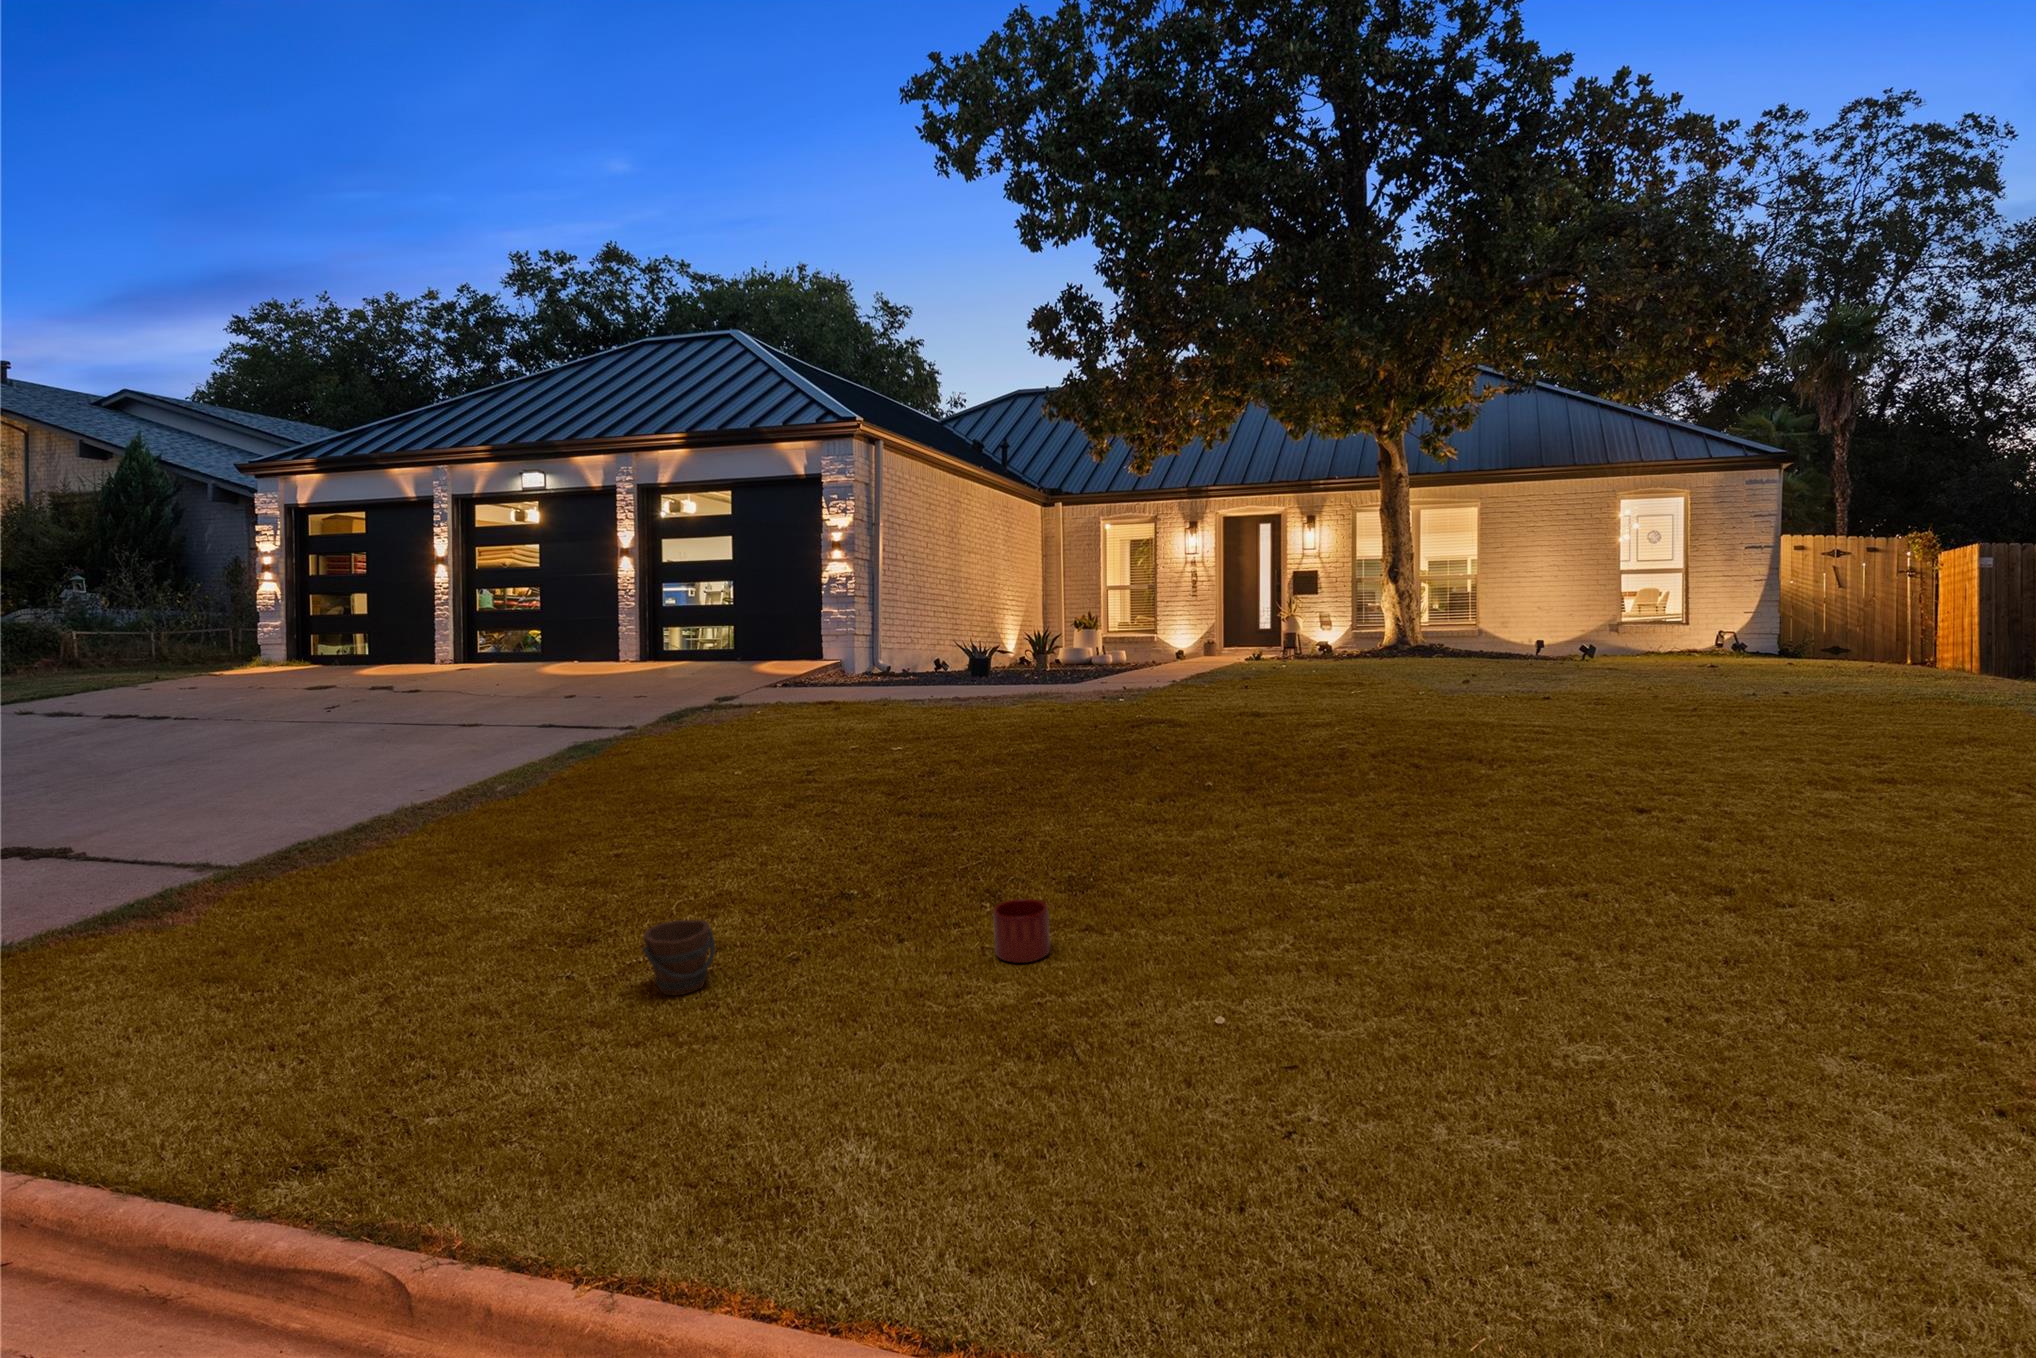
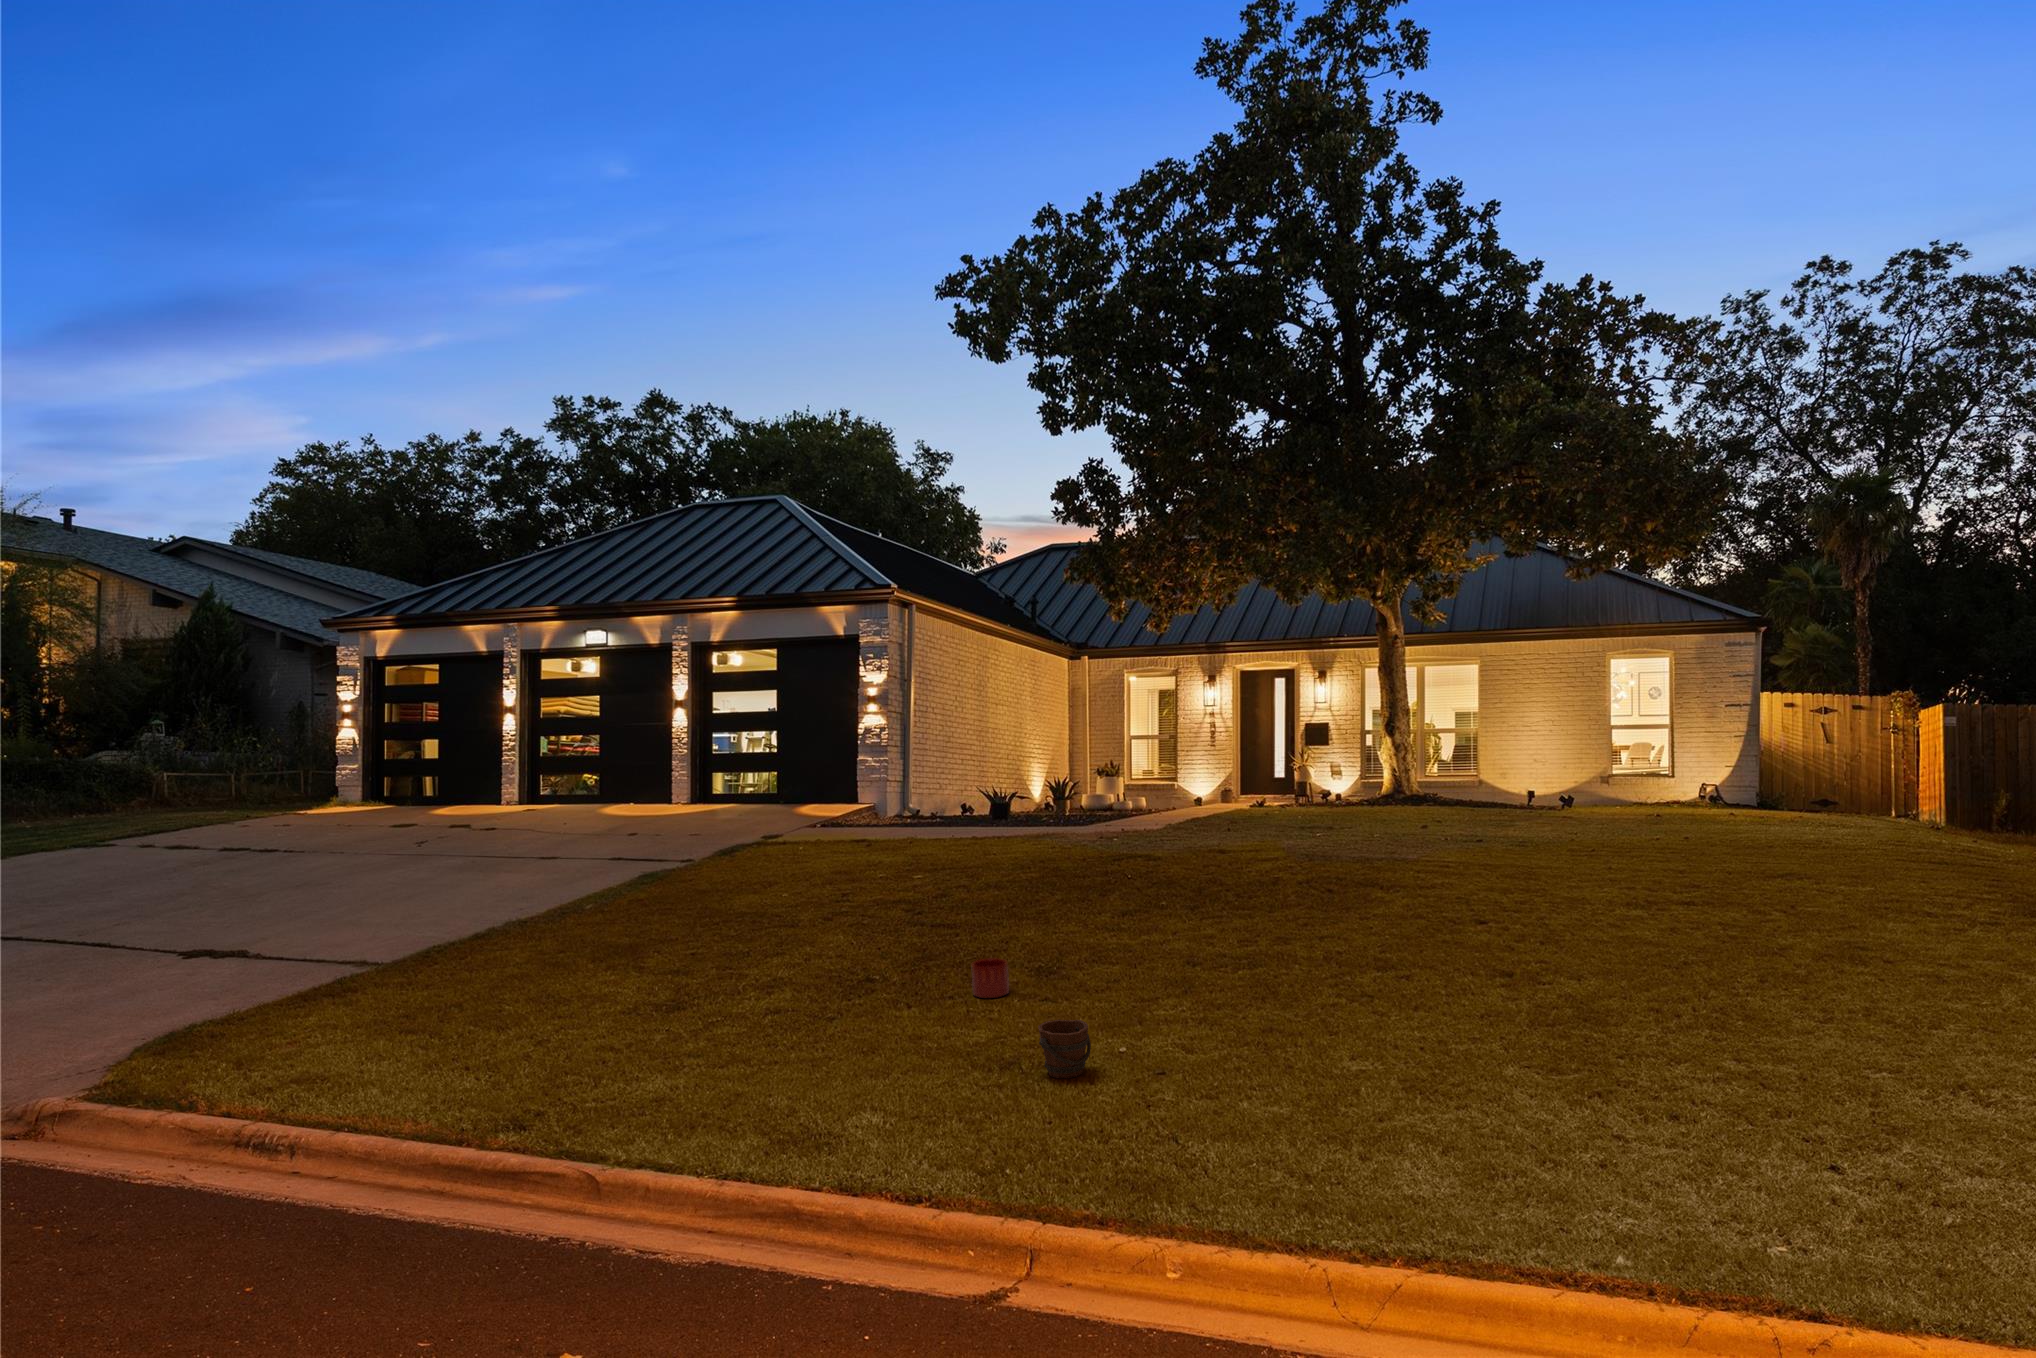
bucket: present [643,920,715,995] -> present [1038,1020,1091,1078]

